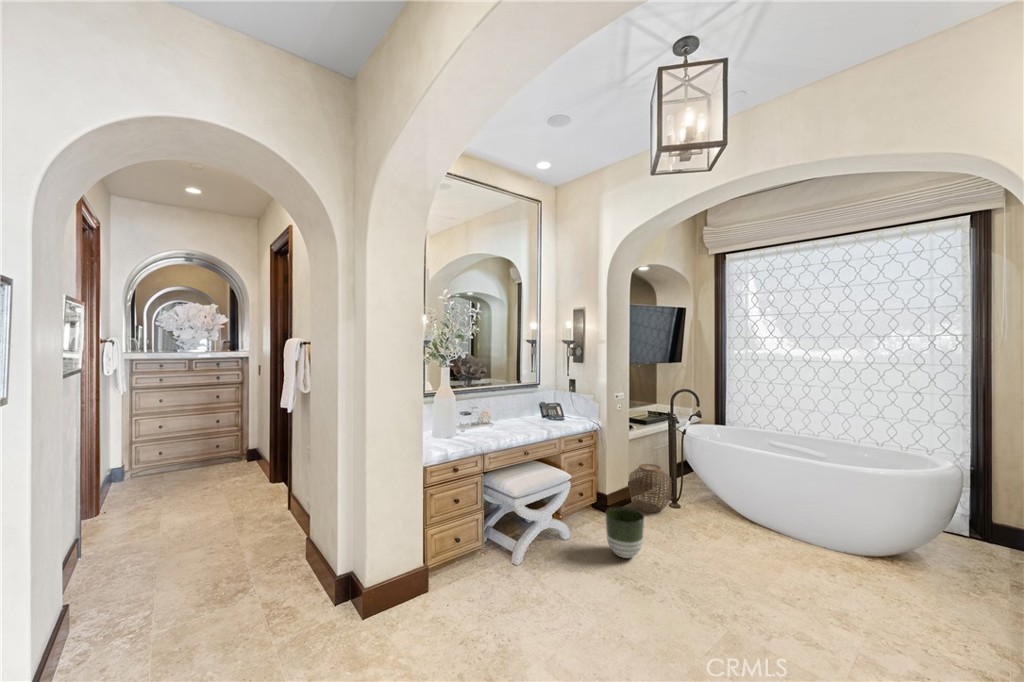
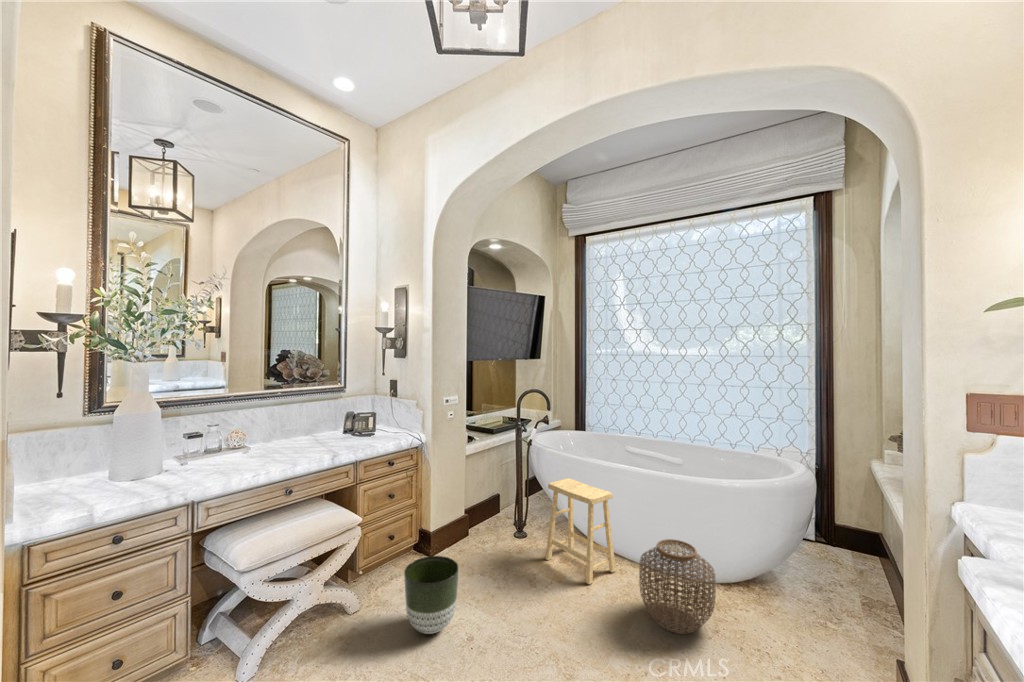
footstool: none [701,462,765,544] -> present [545,478,616,584]
woven basket: present [629,464,672,512] -> present [639,539,716,634]

